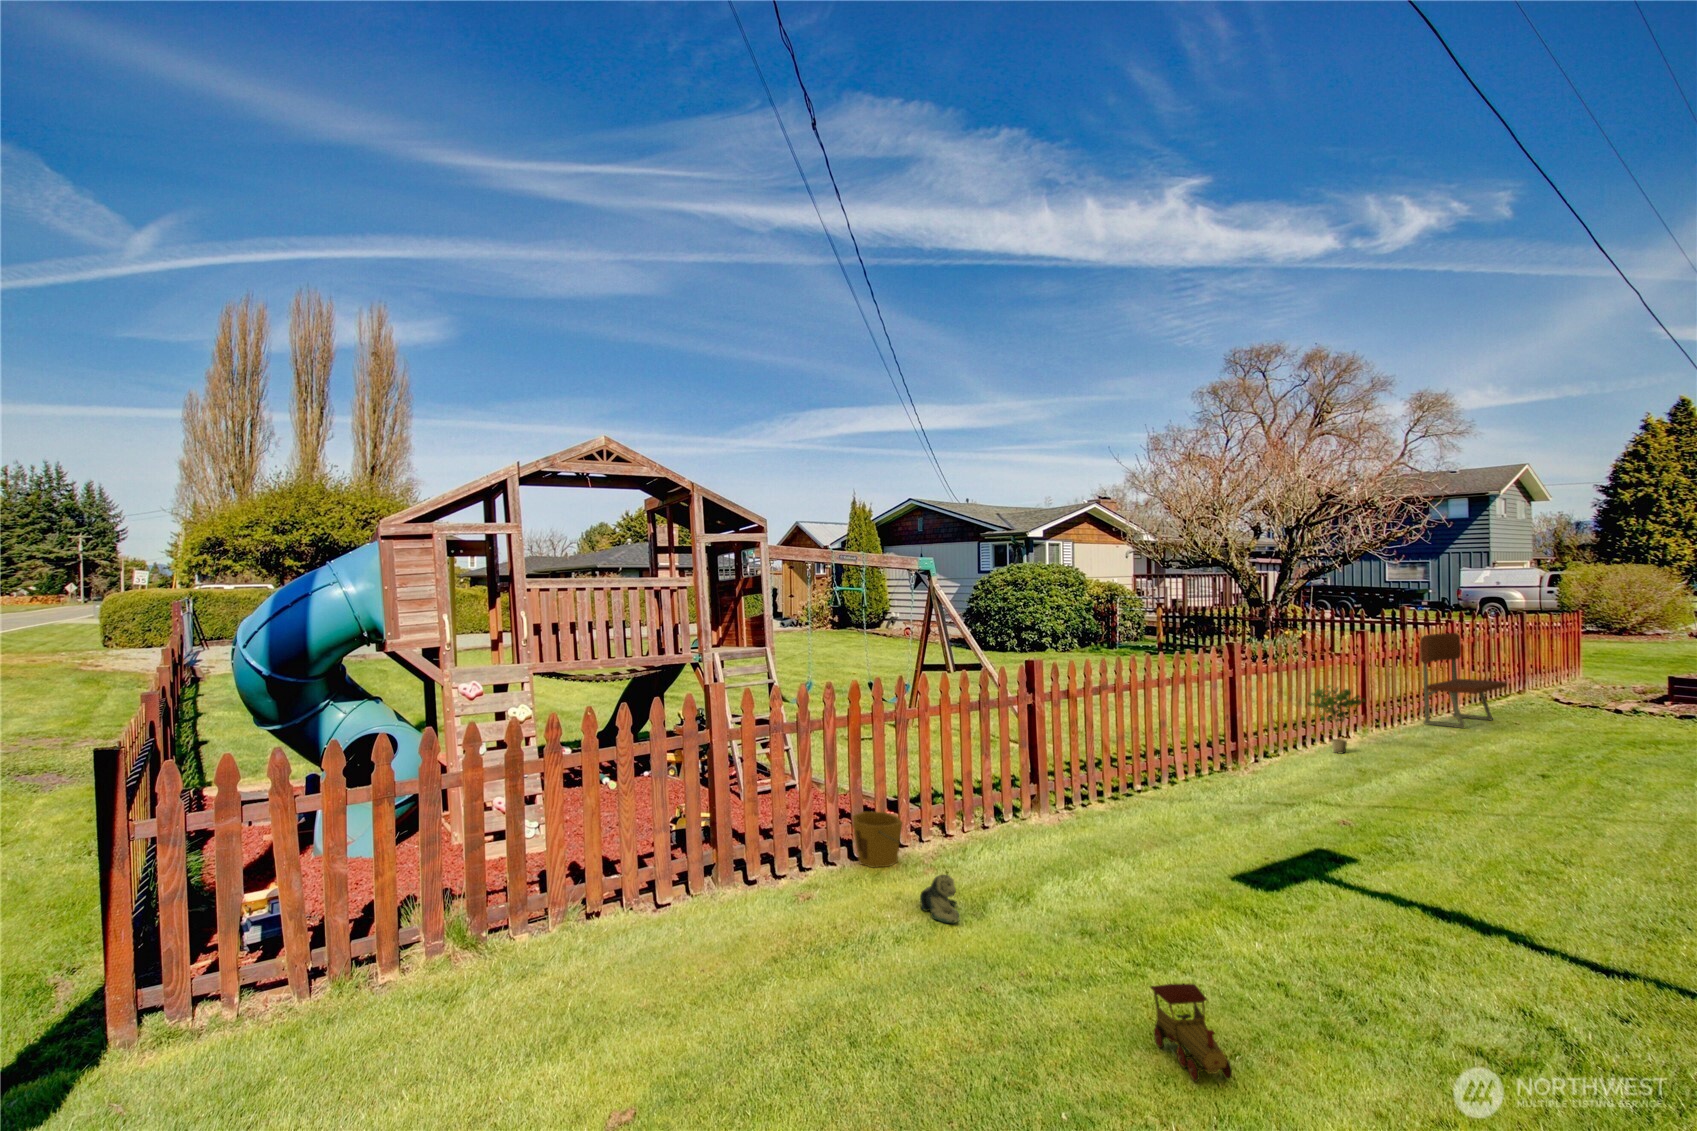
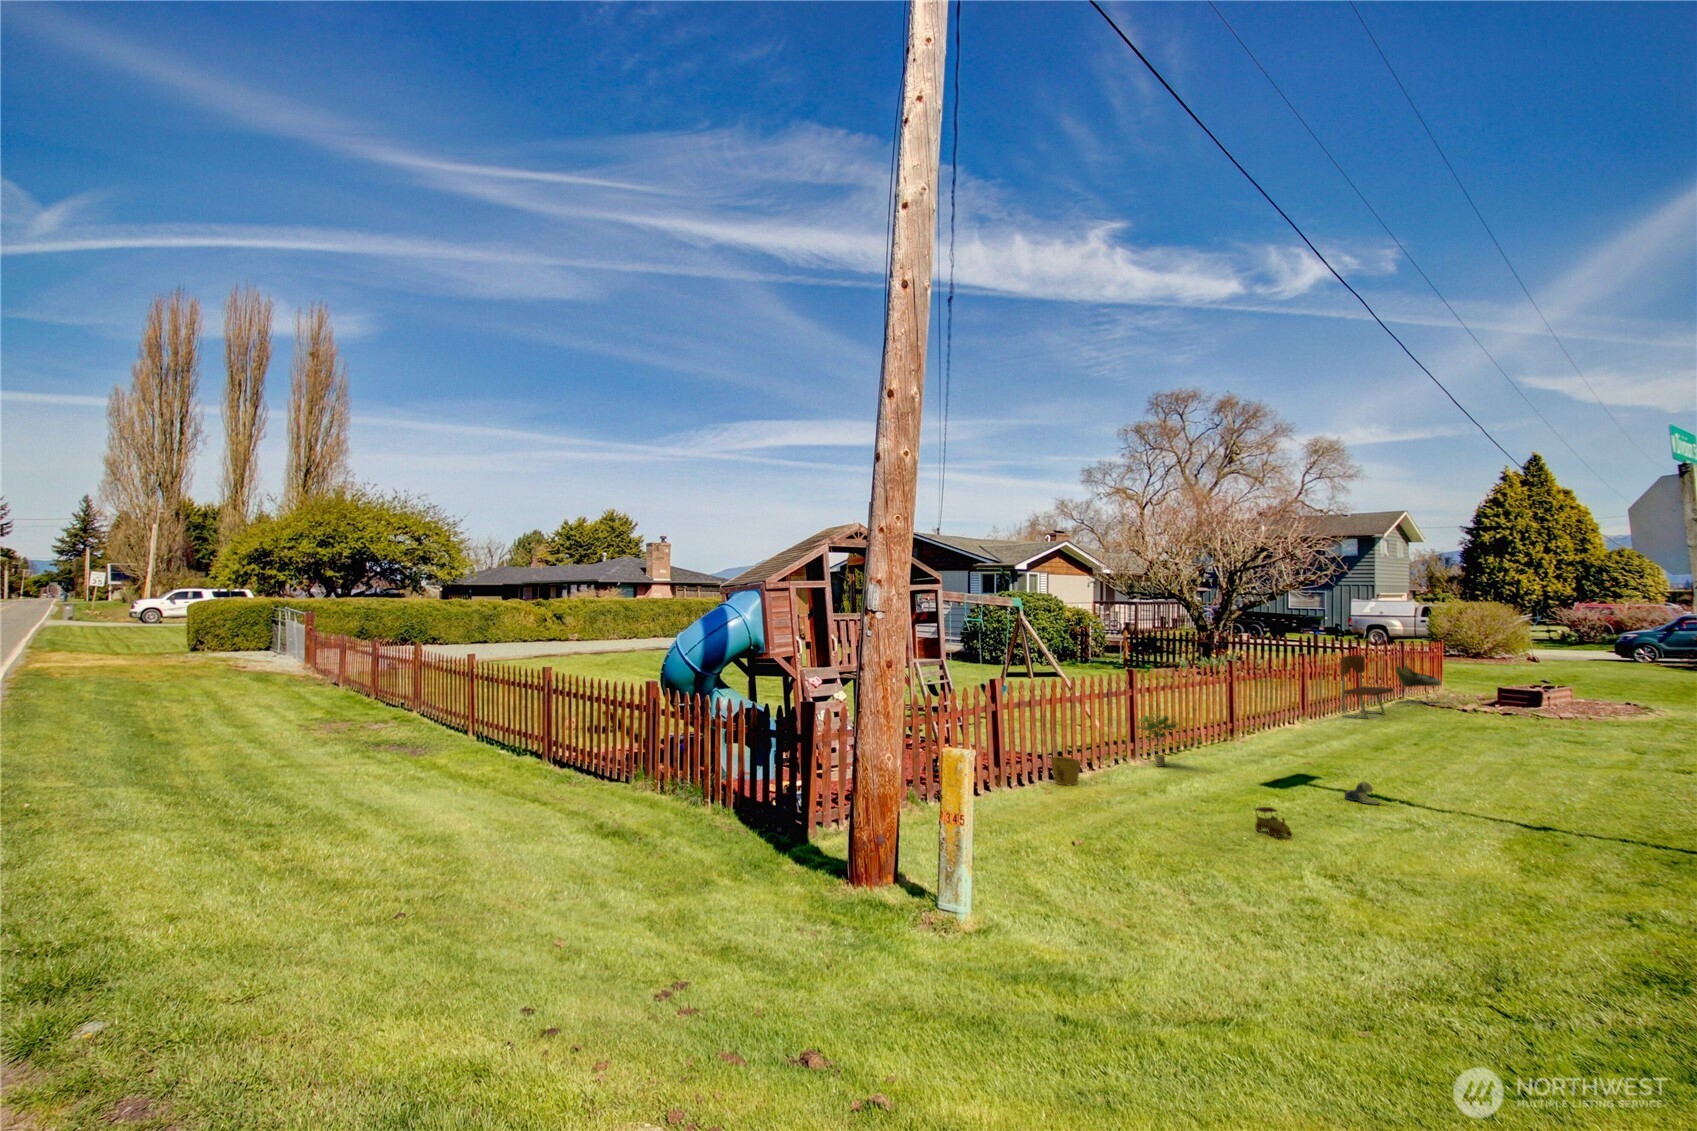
lounge chair: none [1506,641,1582,706] -> present [1396,665,1442,705]
potted plant: present [1307,685,1365,753] -> present [1137,713,1178,767]
plush toy: present [920,875,959,924] -> present [1345,782,1380,805]

